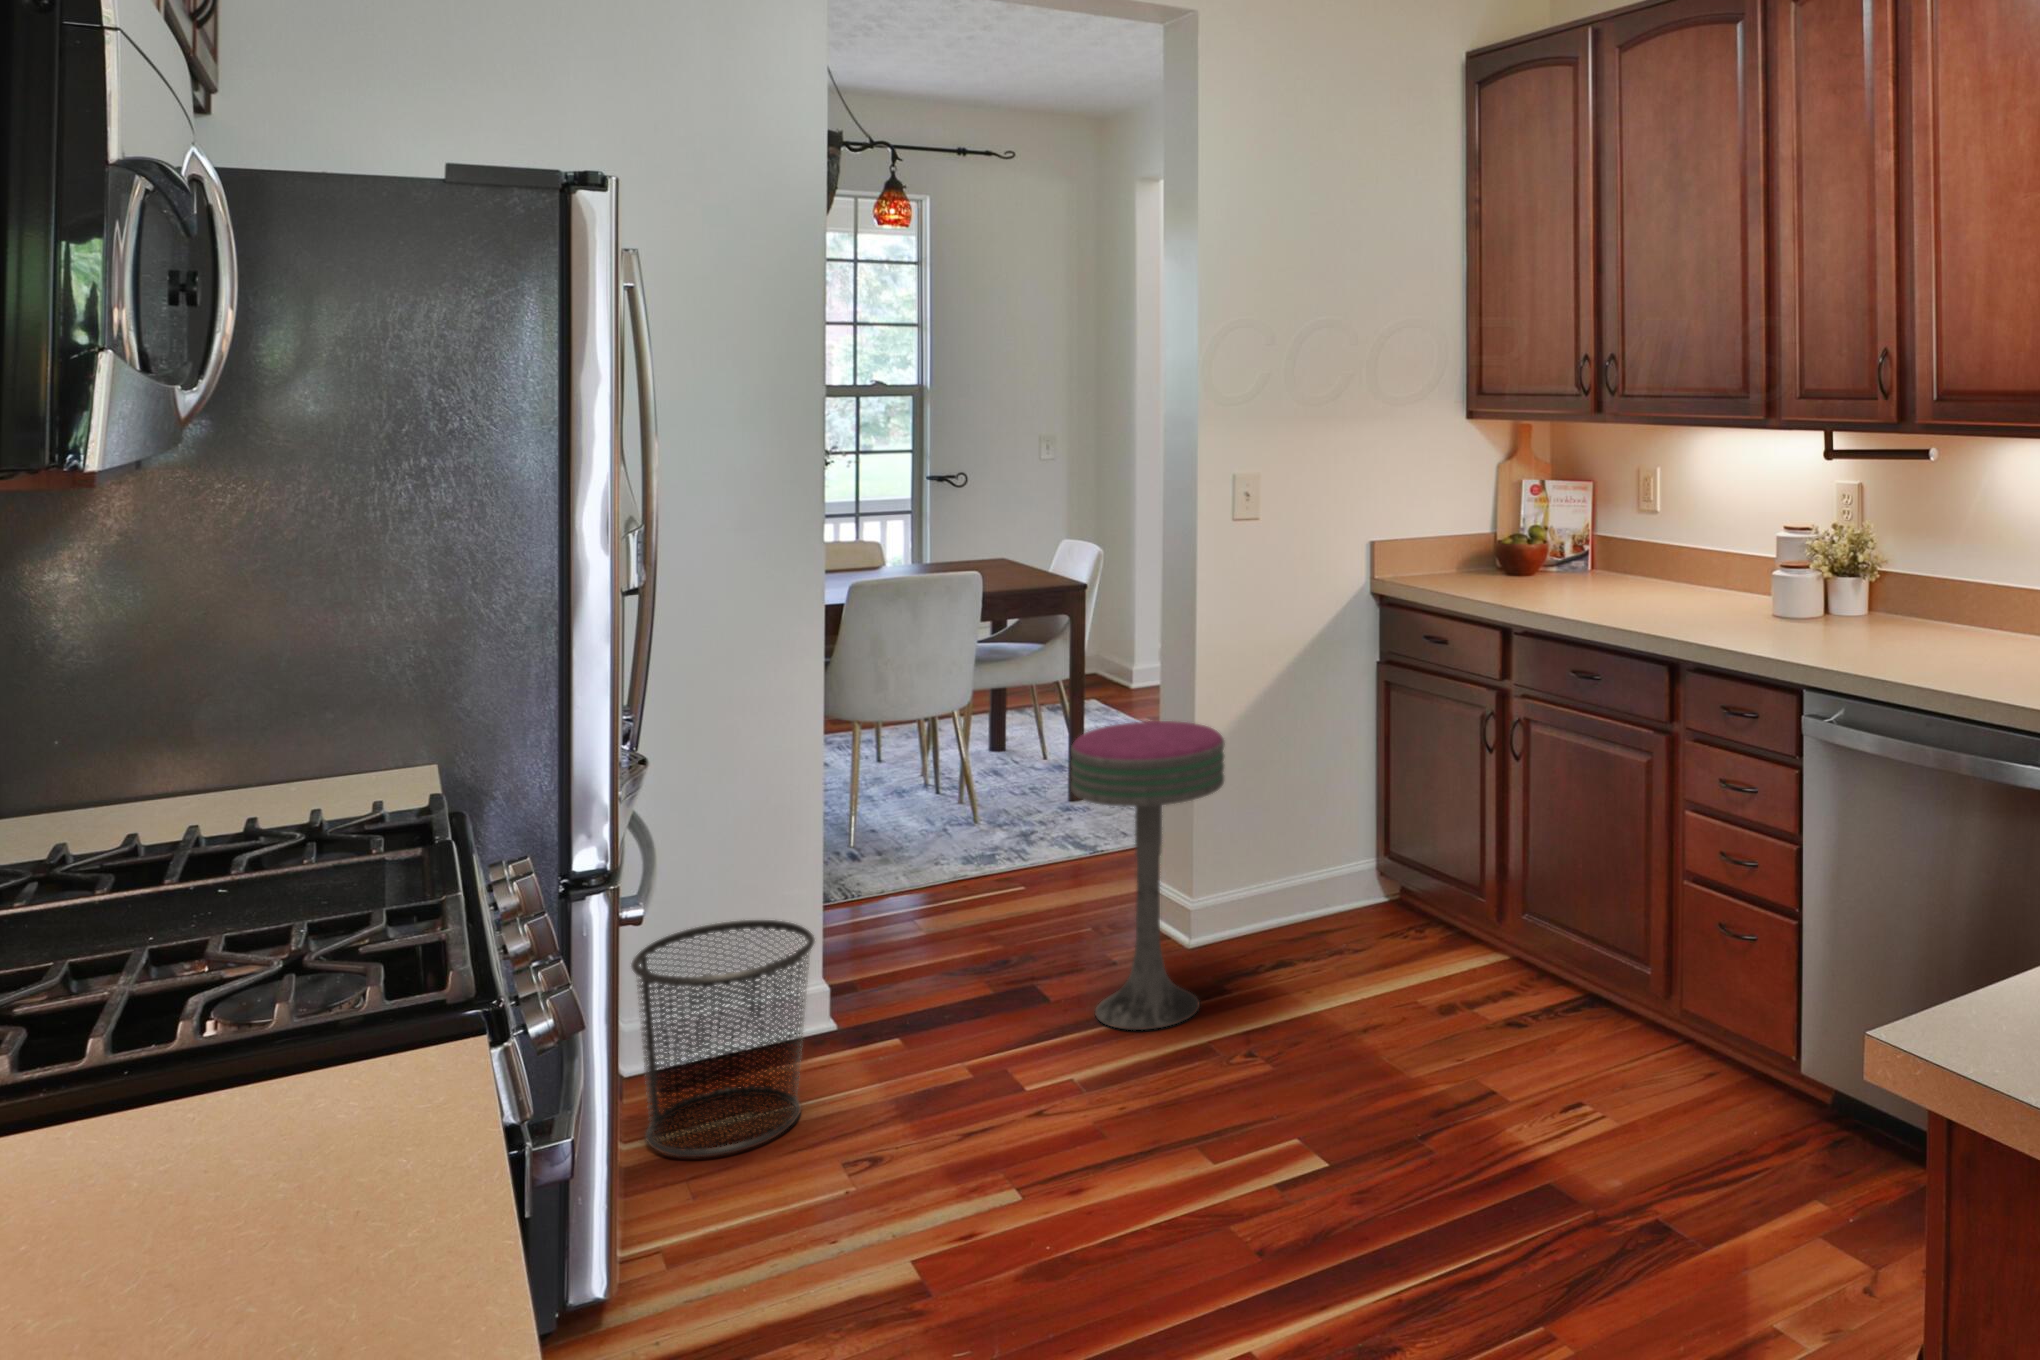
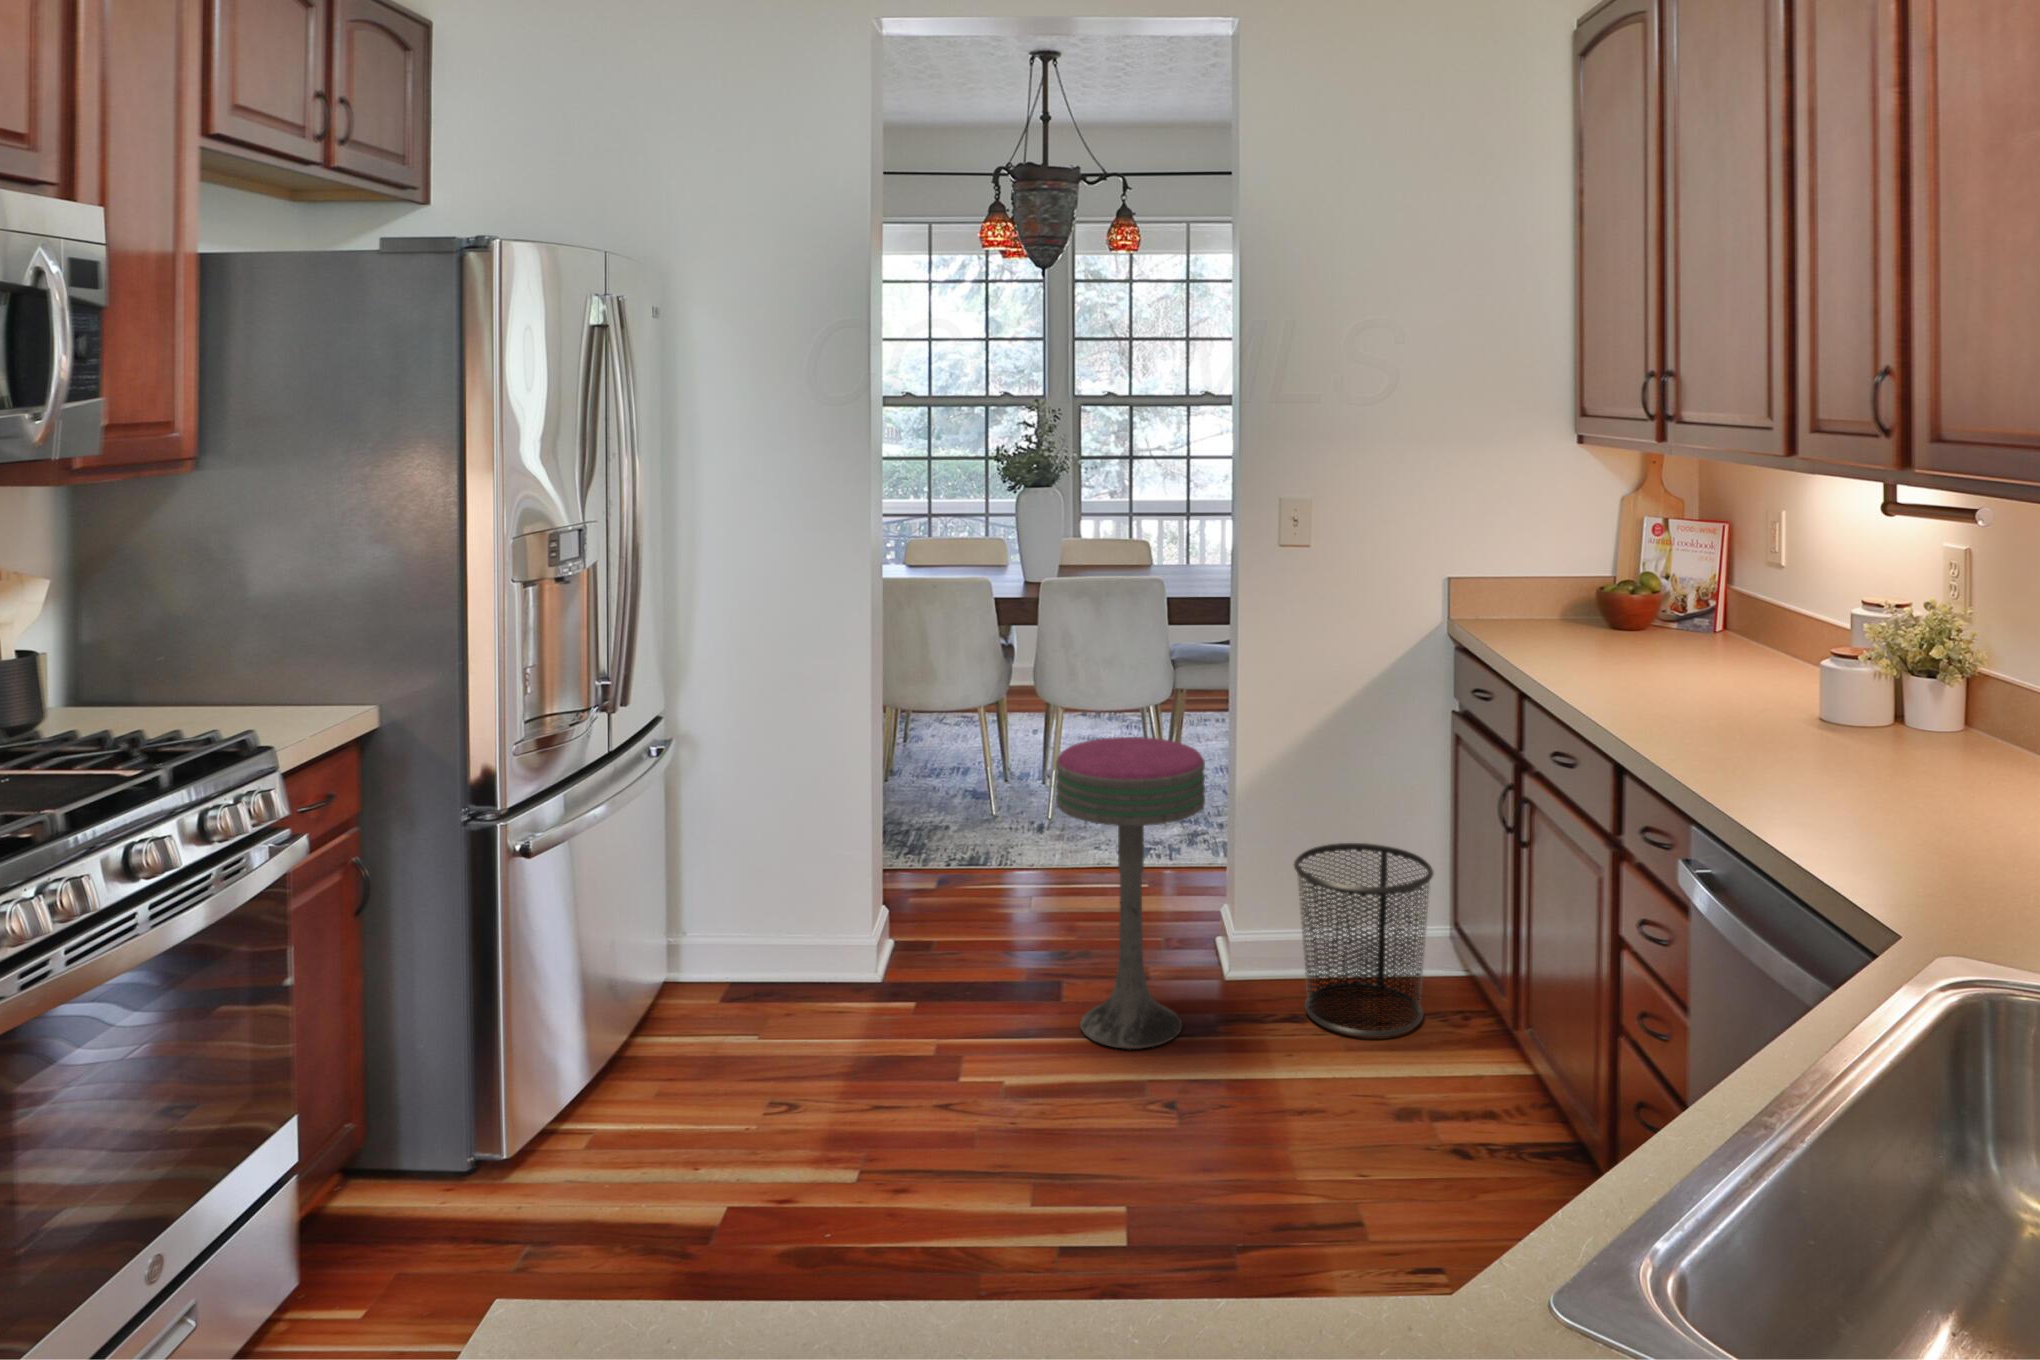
waste bin: present [631,920,815,1157] -> present [1294,843,1434,1037]

